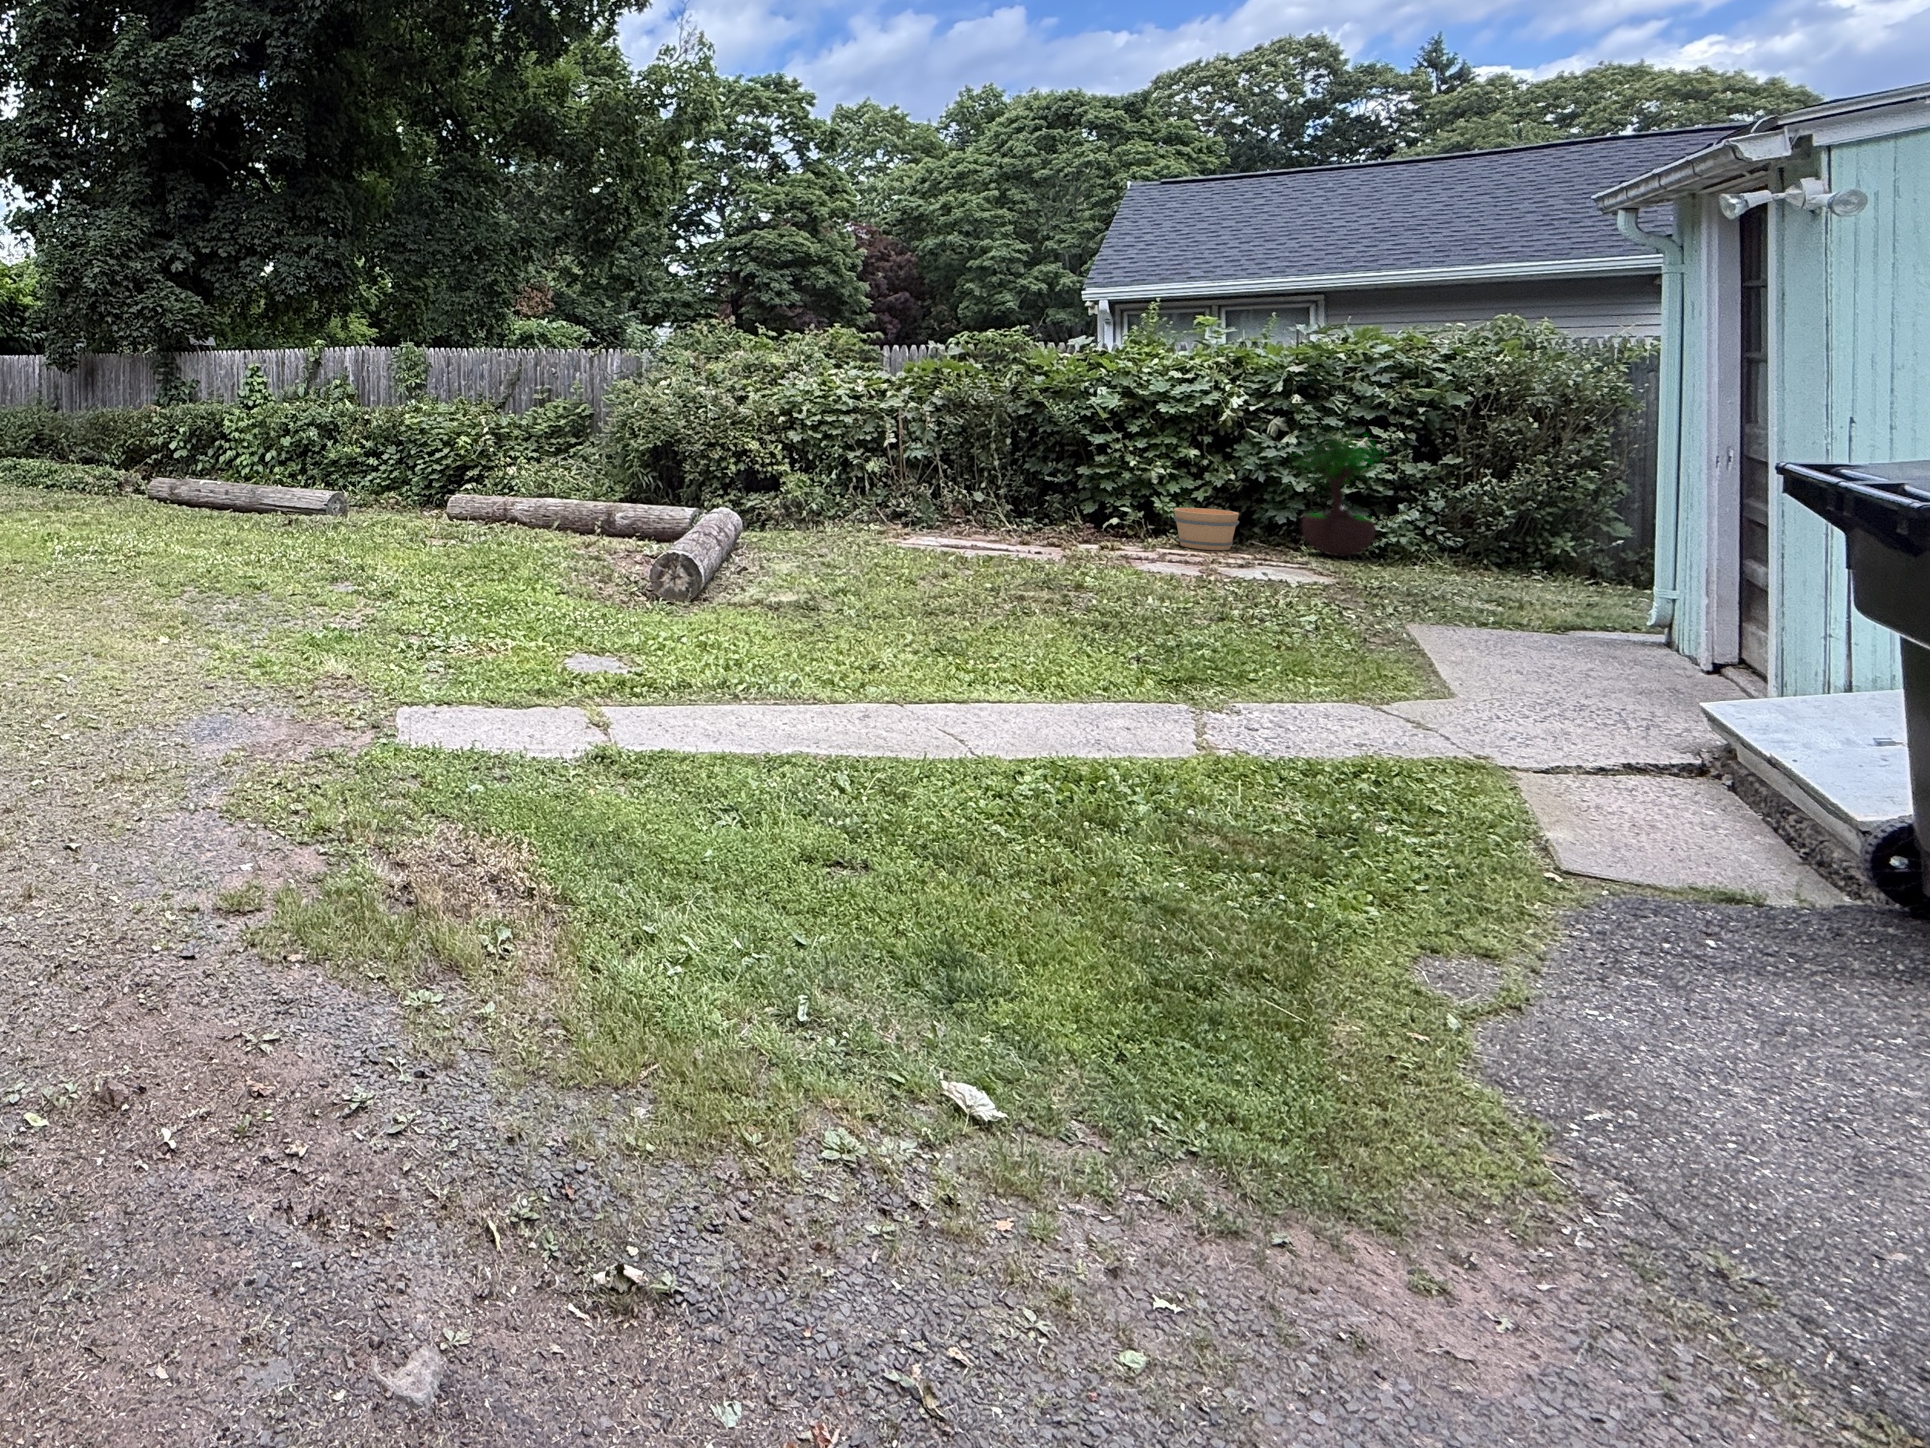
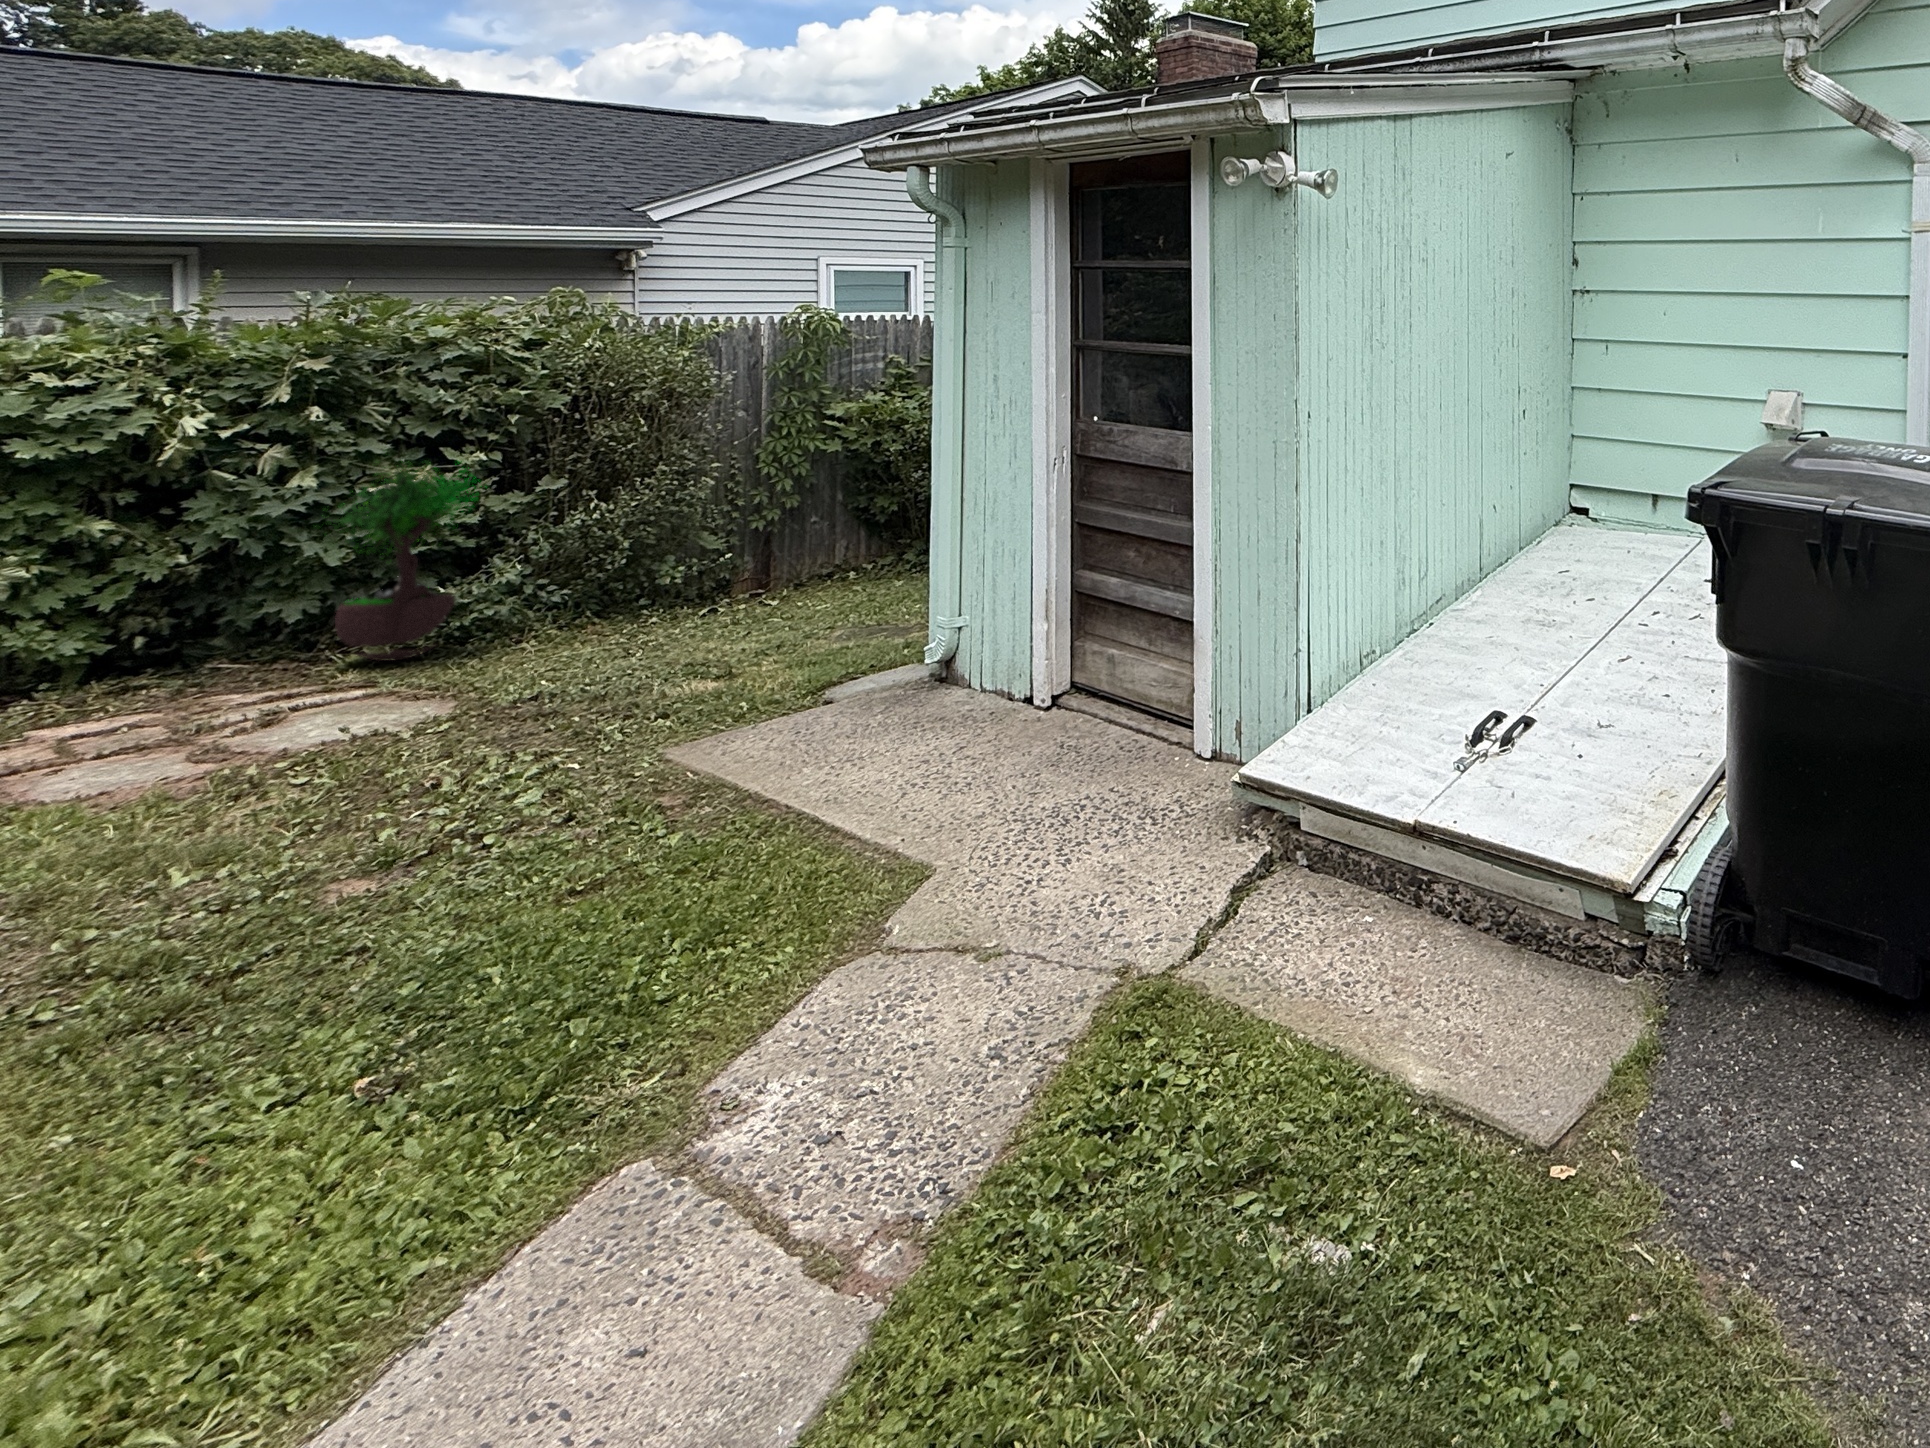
bucket: present [1173,508,1239,550] -> none [52,628,221,723]

